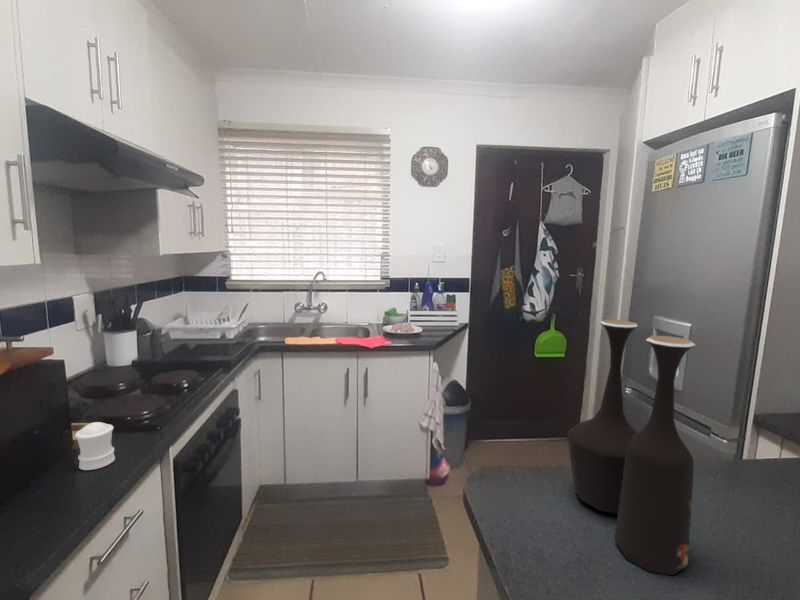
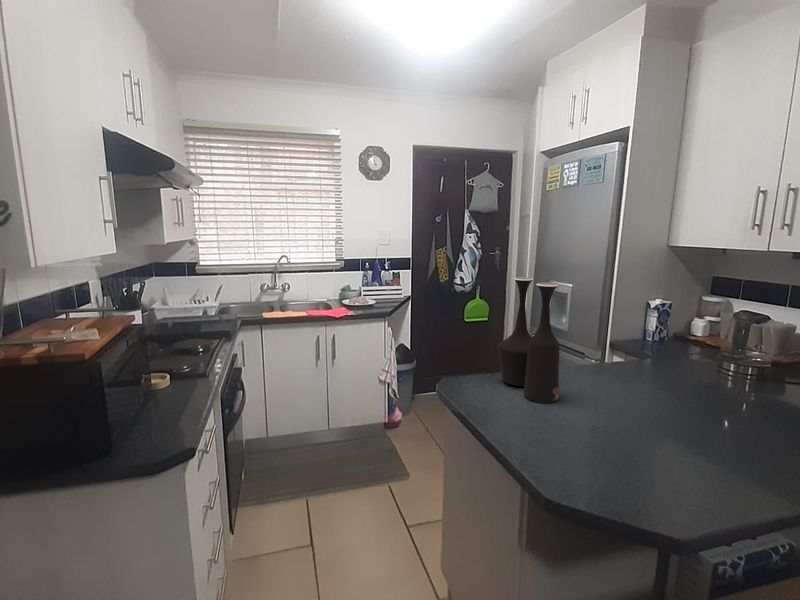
salt shaker: present [75,422,115,470] -> none [161,368,188,402]

